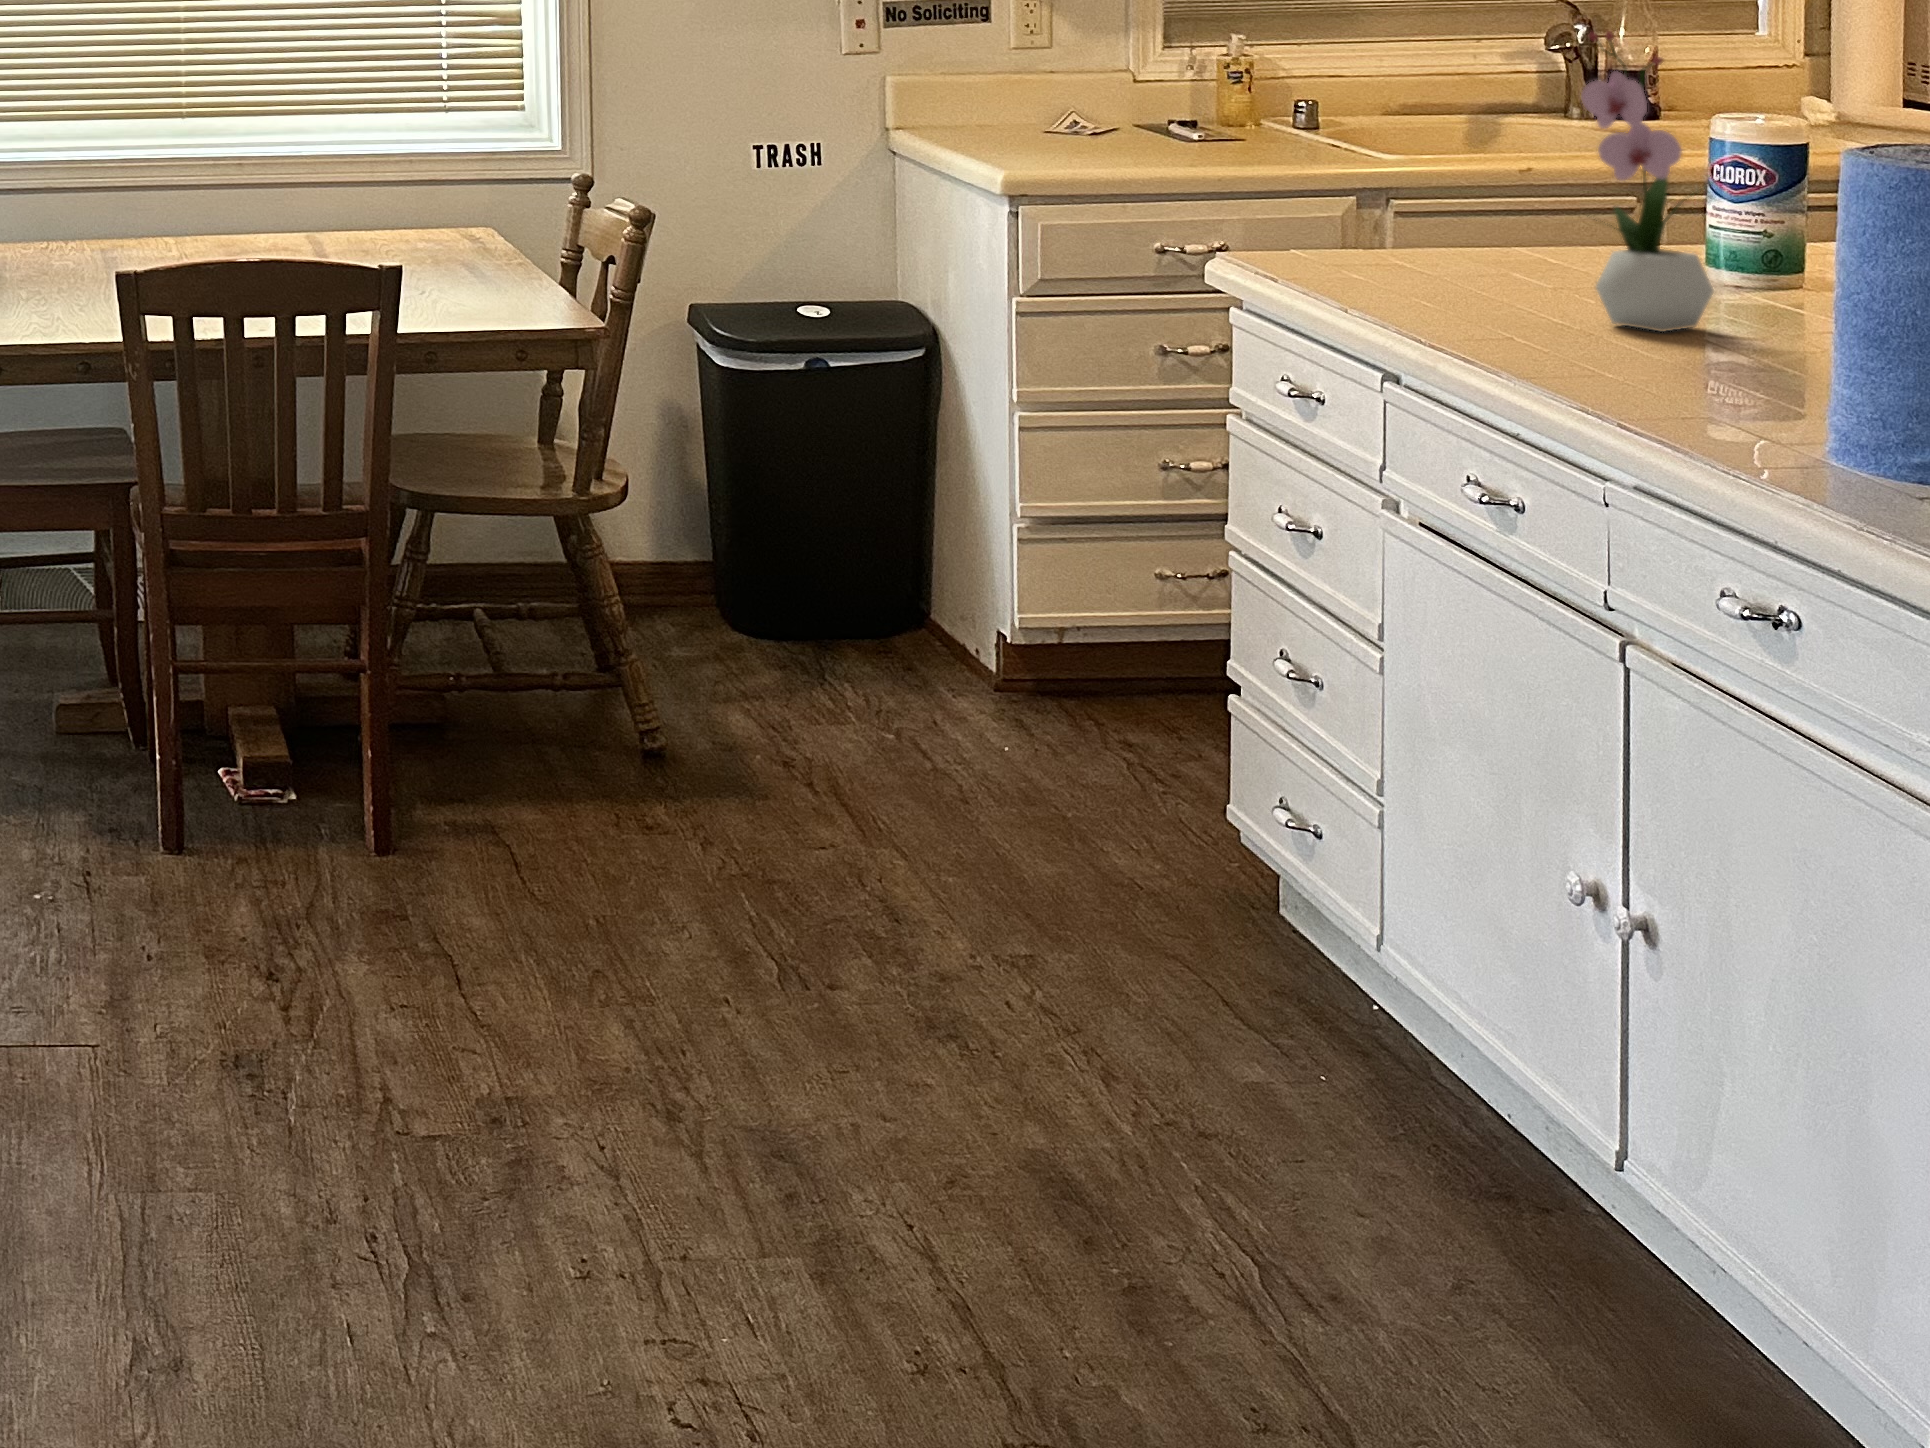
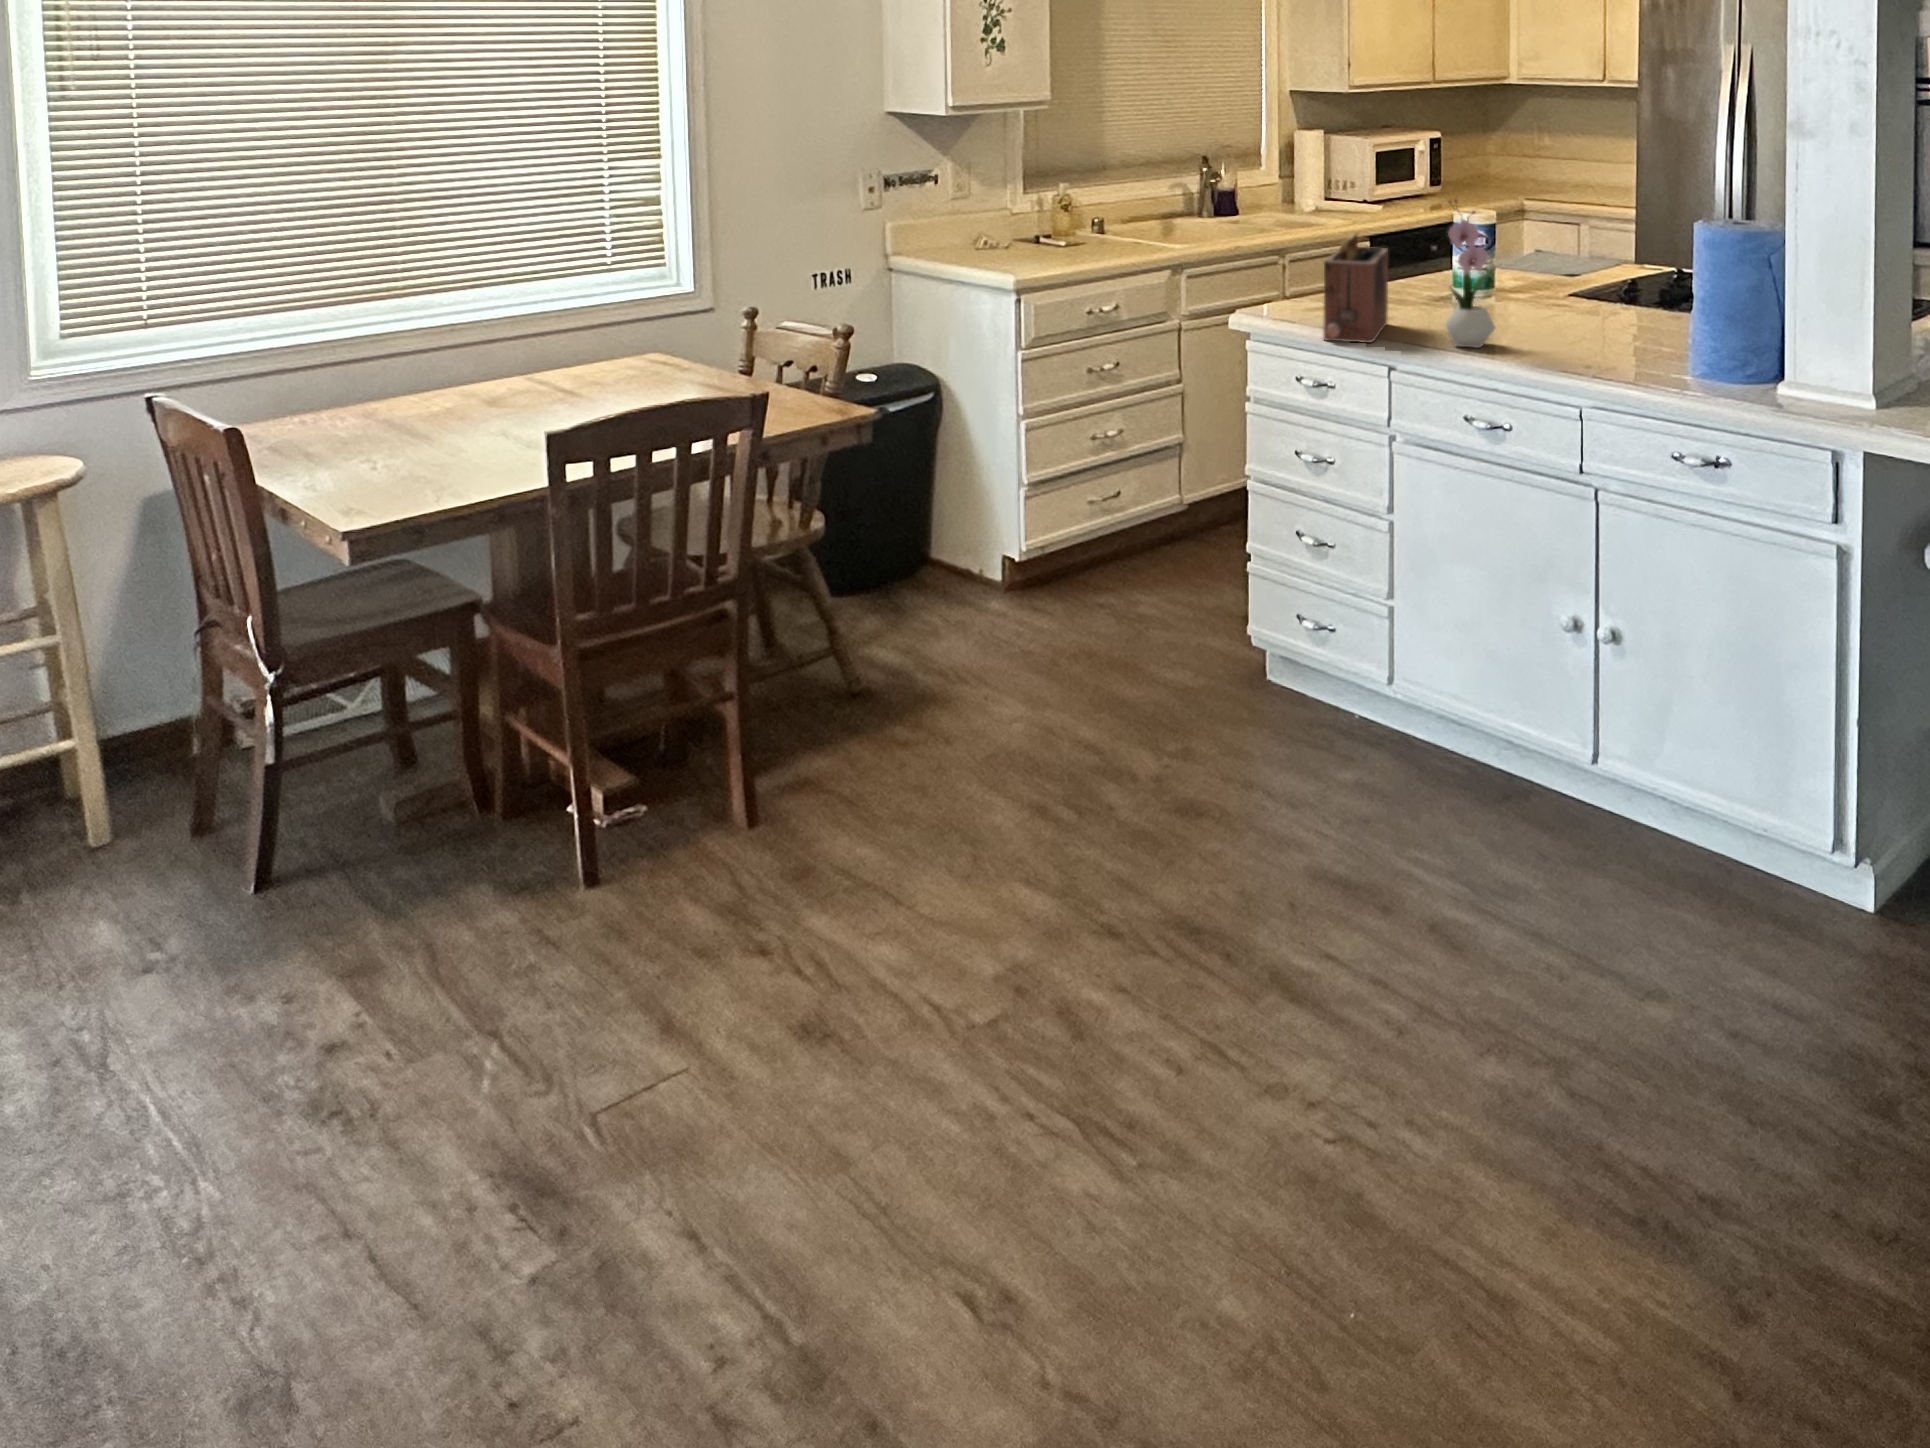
toaster: none [1357,100,1561,300] -> present [1323,233,1388,343]

